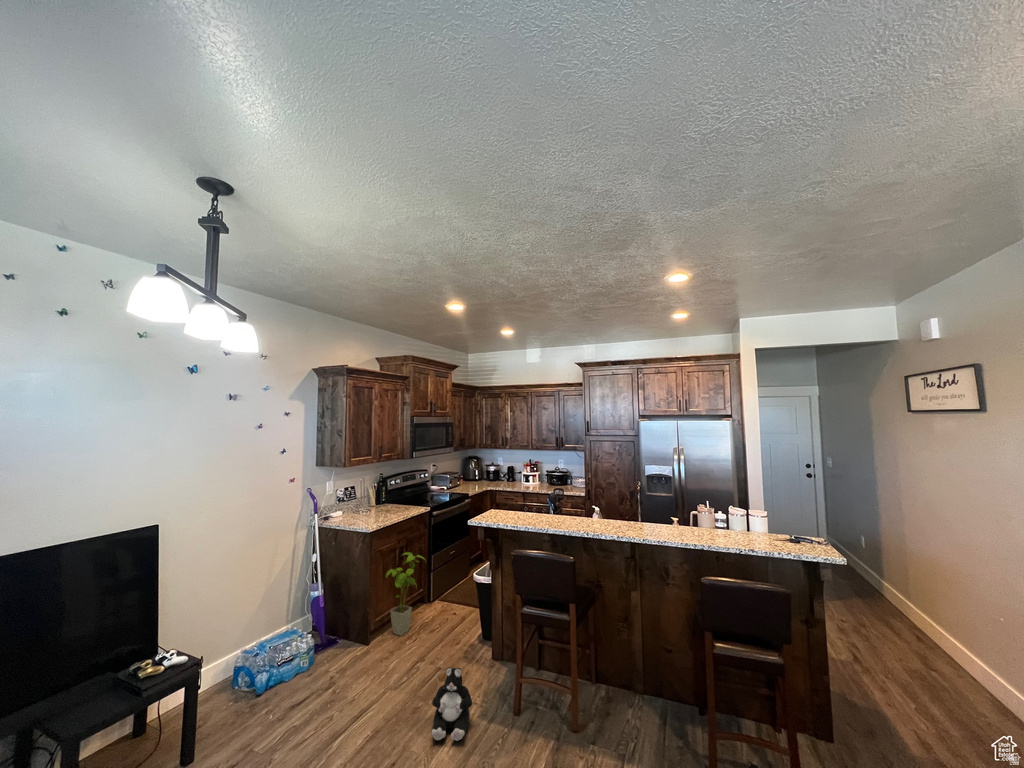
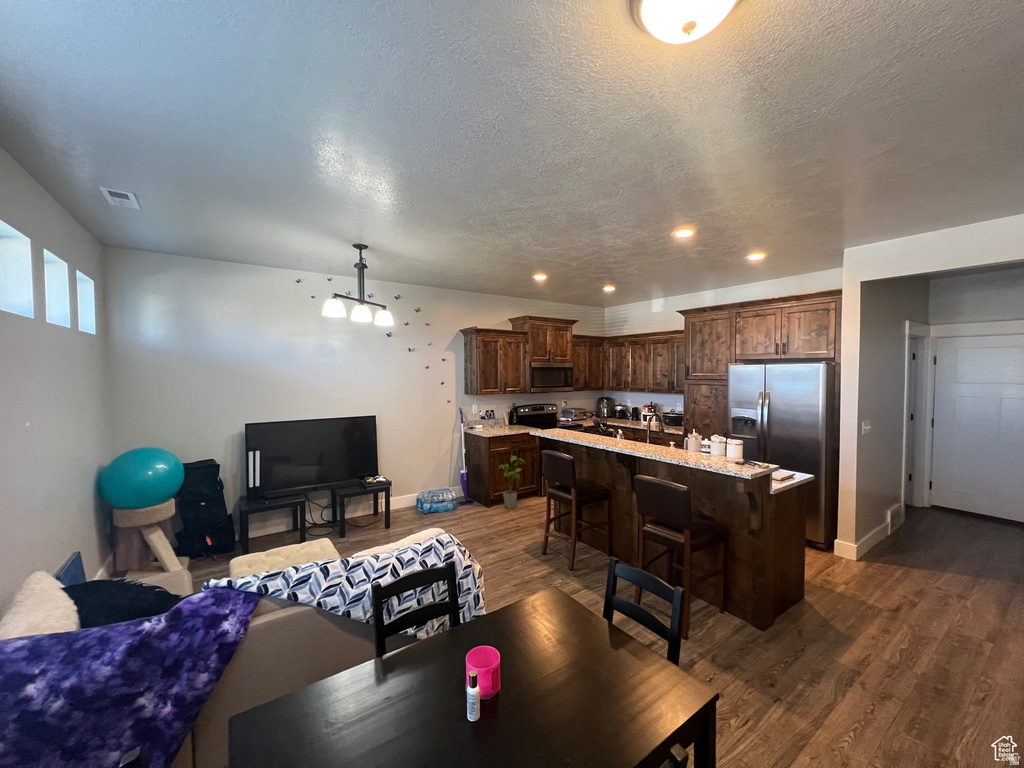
plush toy: present [432,667,472,741] -> none [487,515,515,552]

